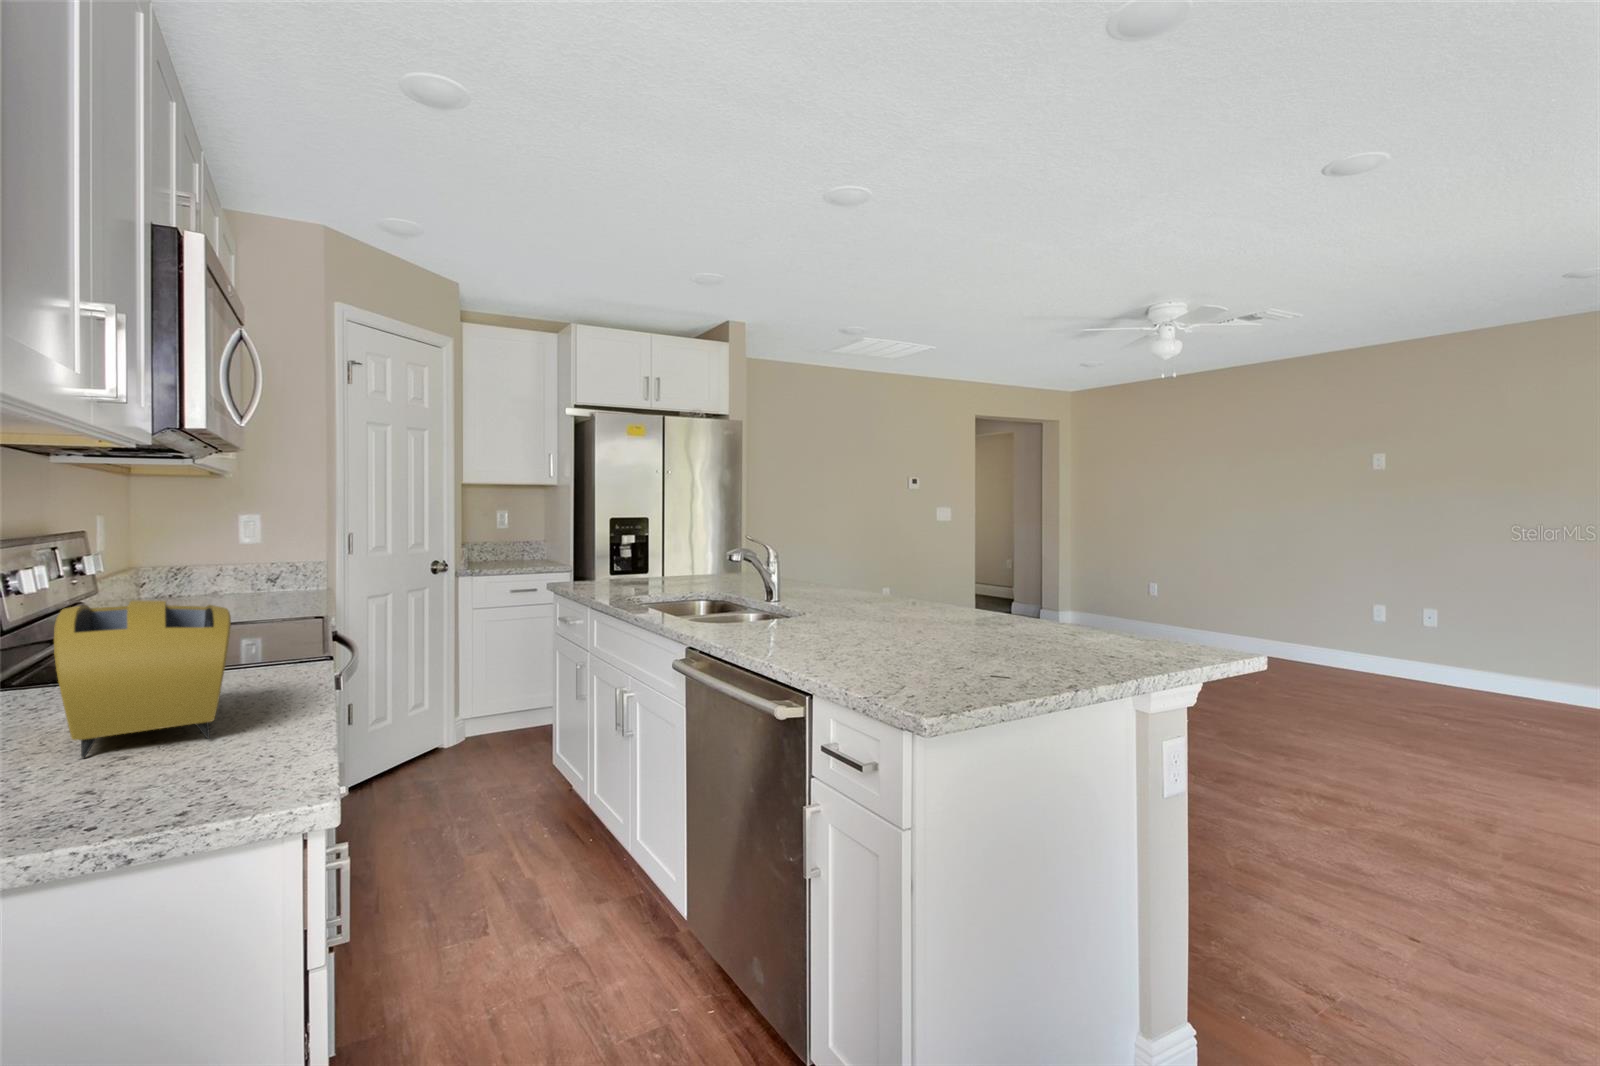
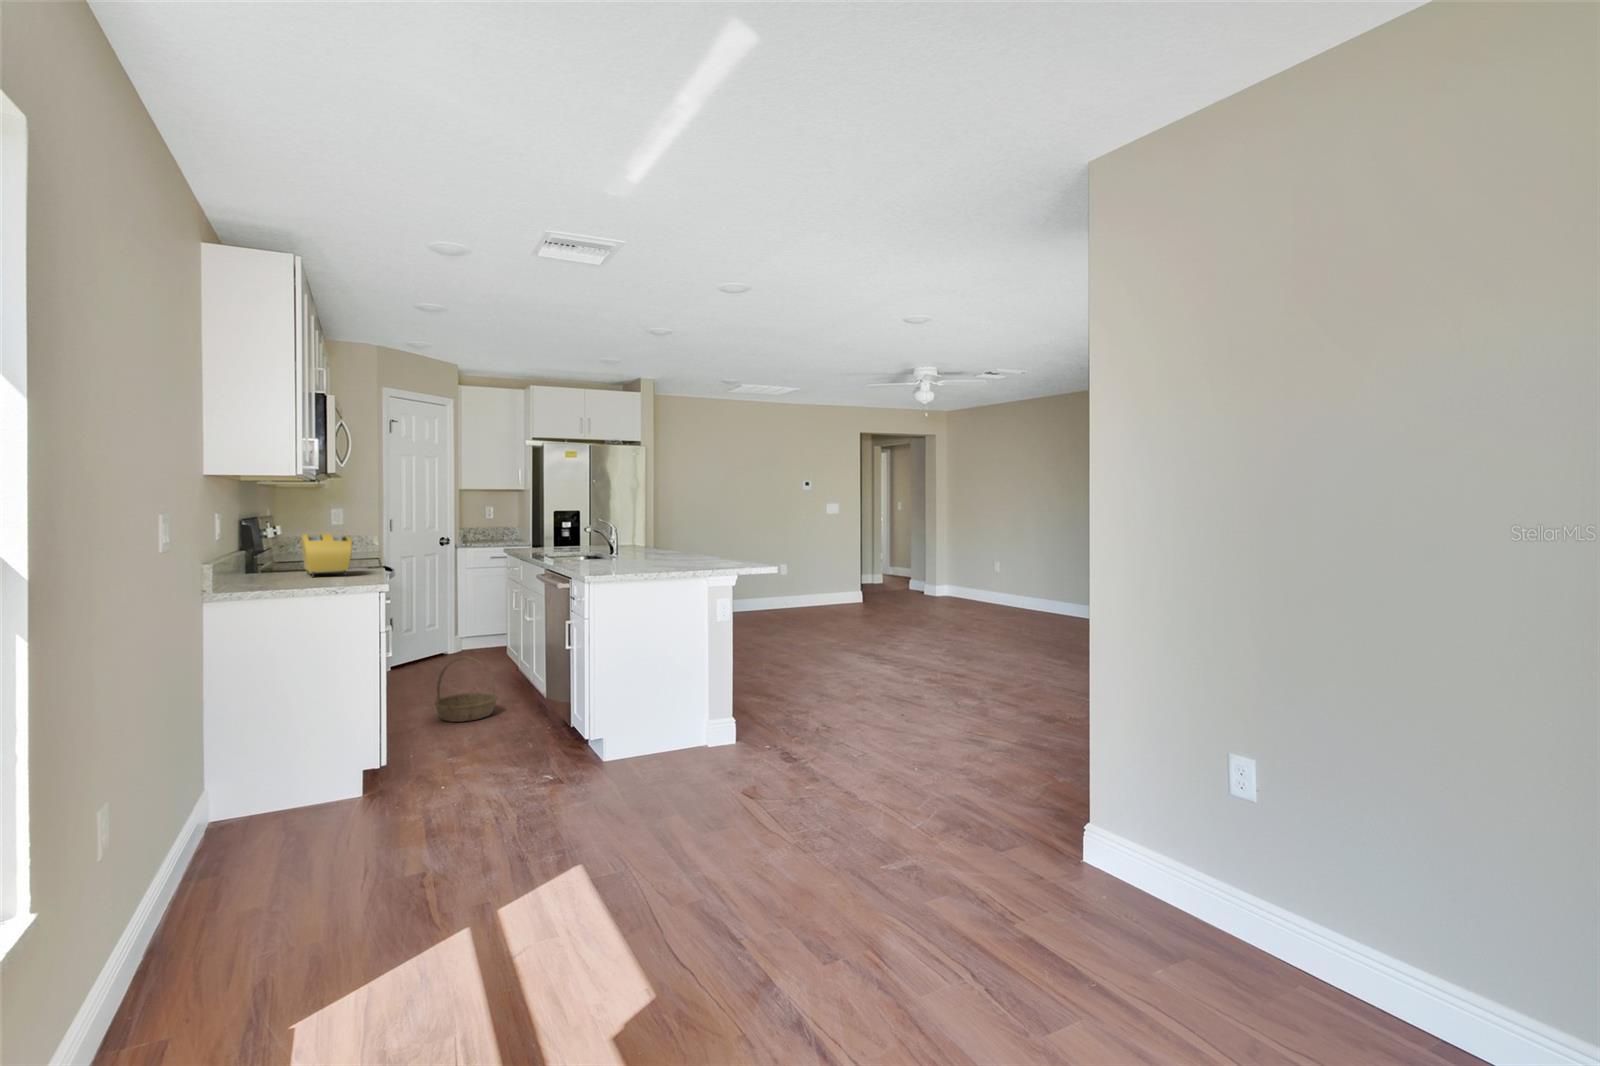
basket: none [449,837,583,995] -> present [435,656,497,722]

